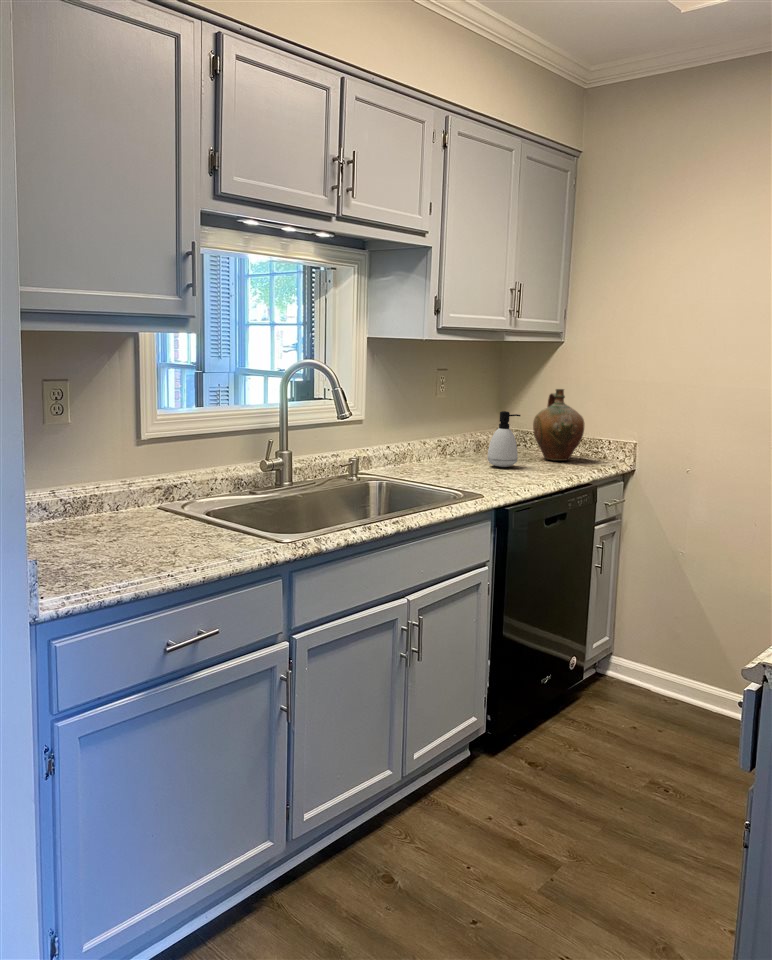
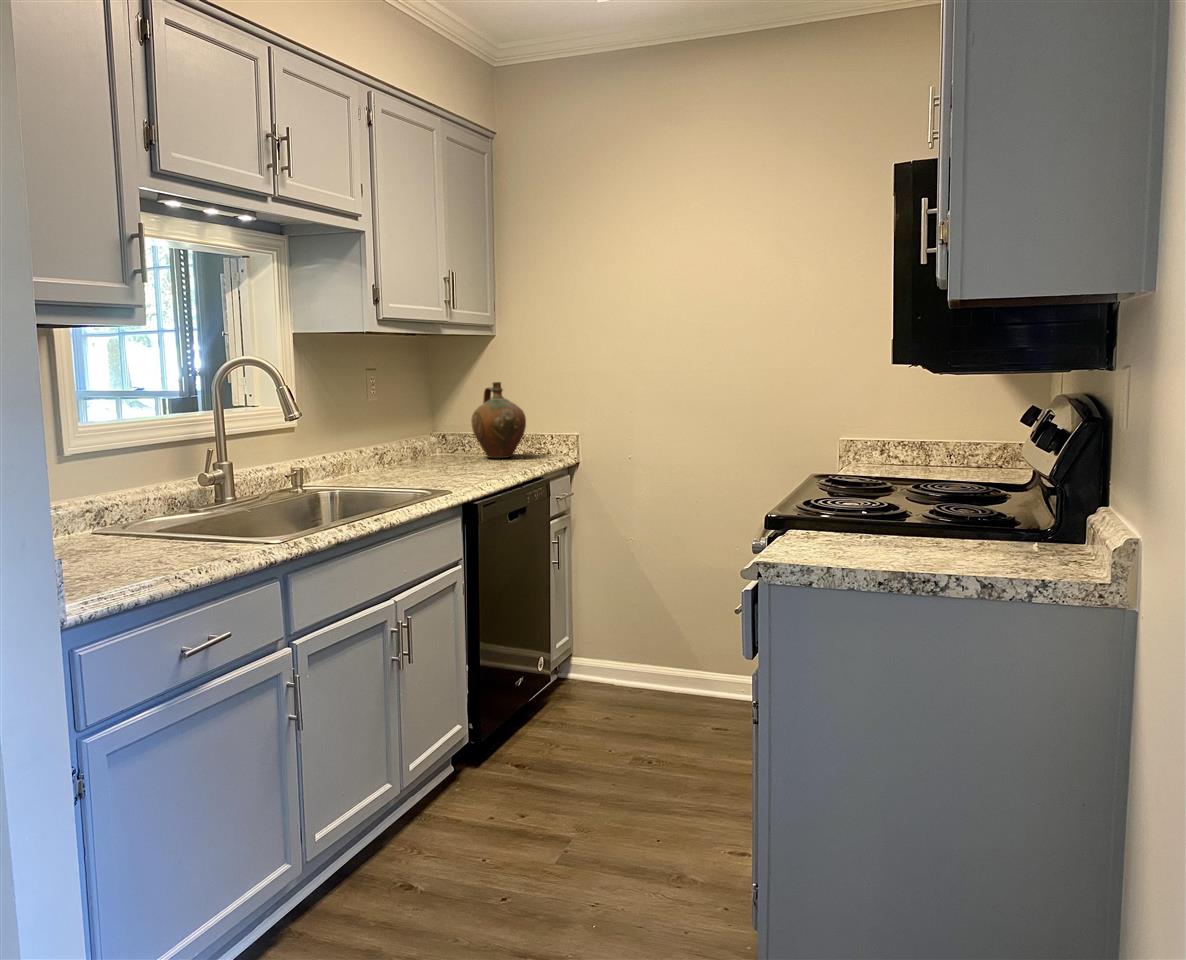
soap dispenser: present [487,411,520,467] -> none [432,407,464,467]

